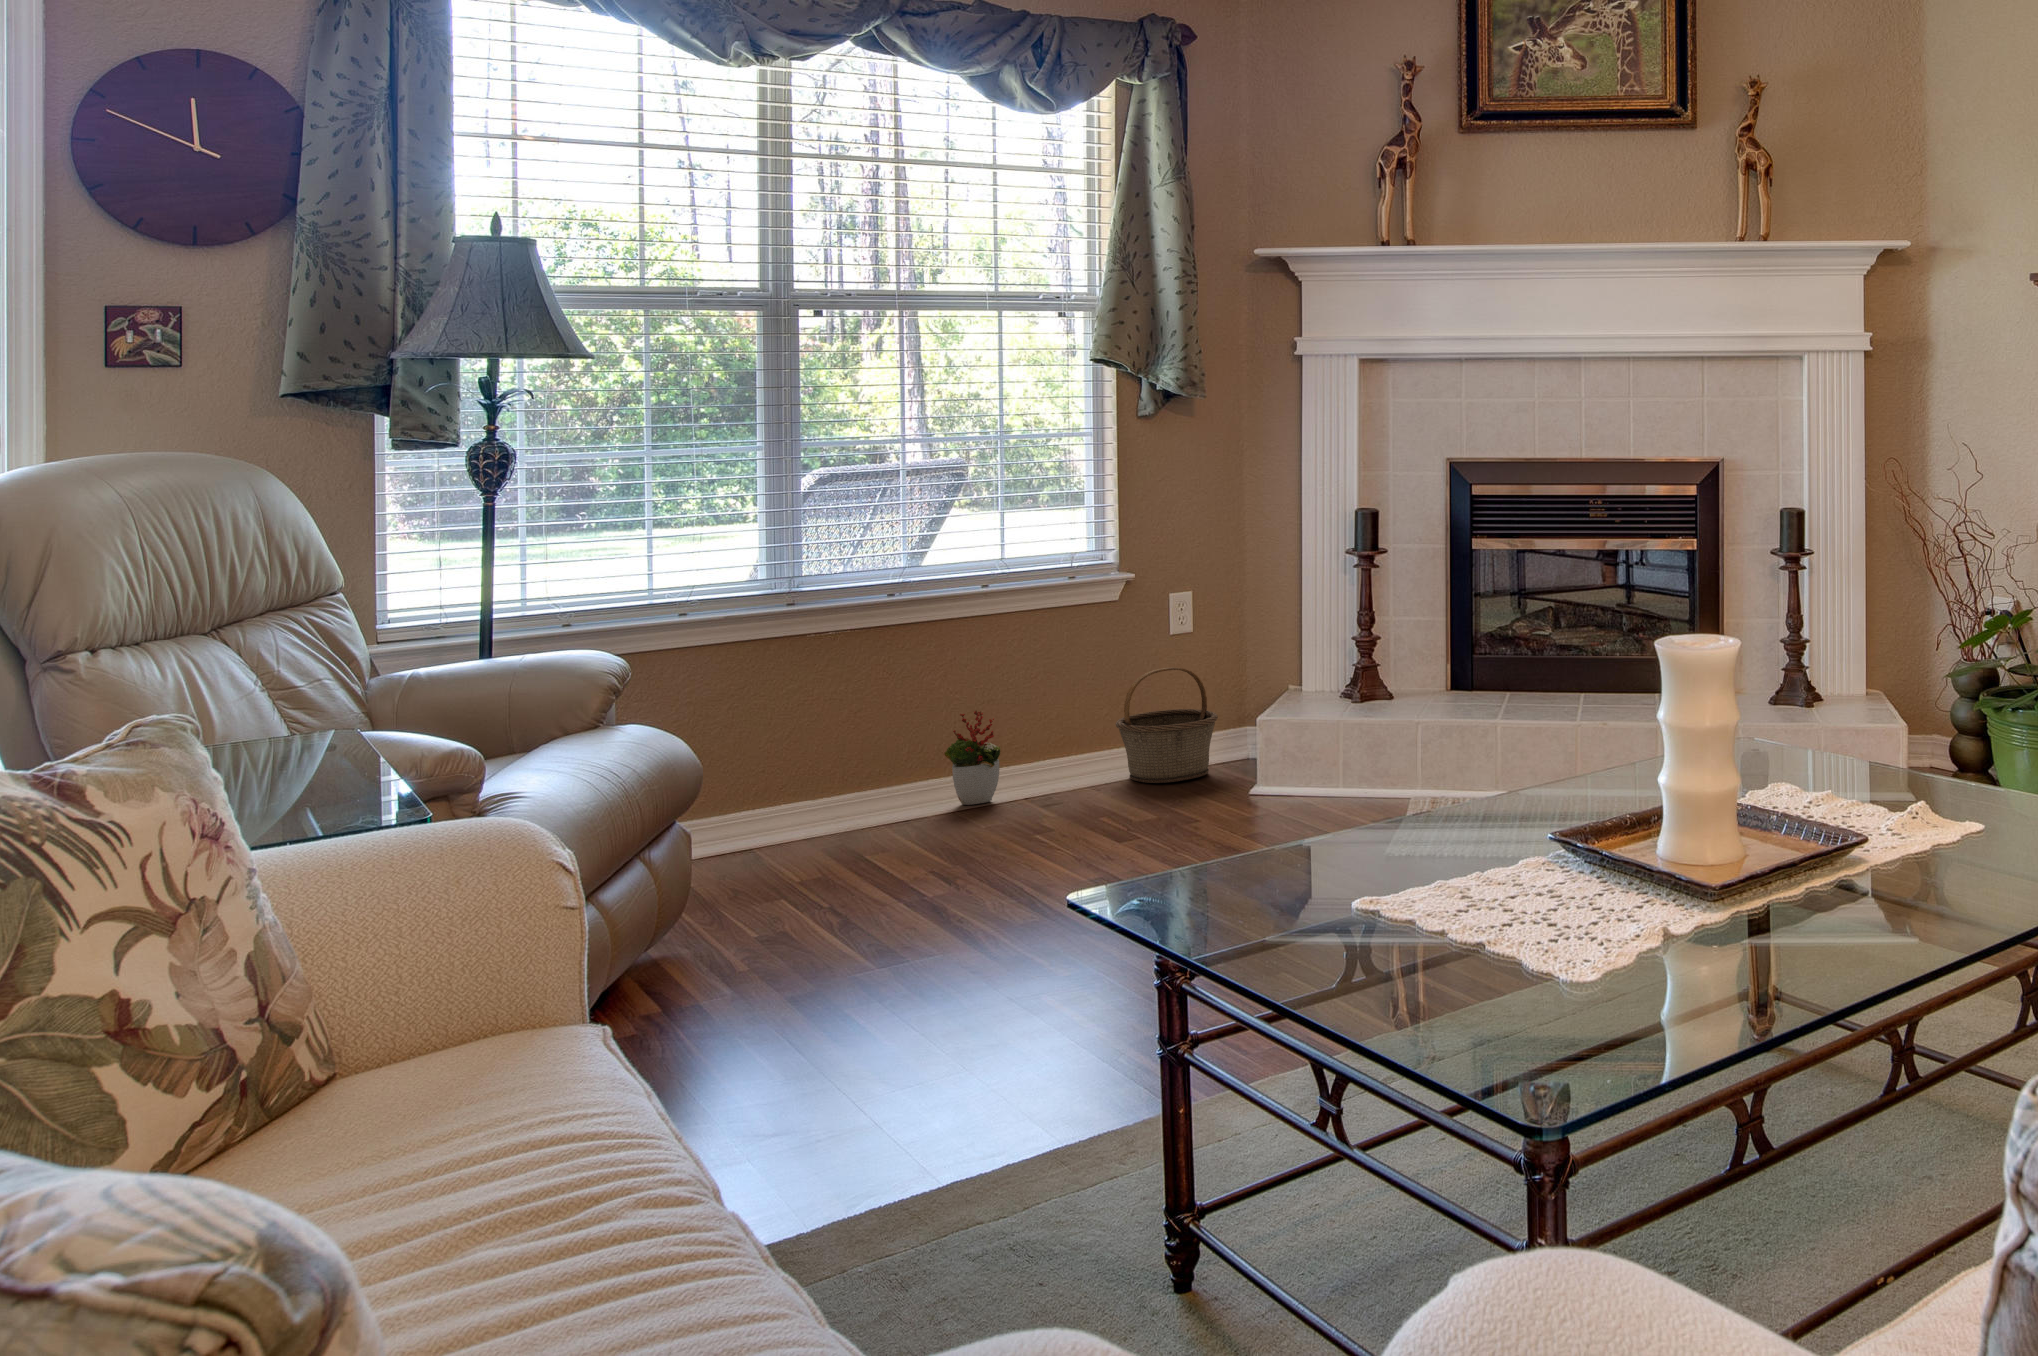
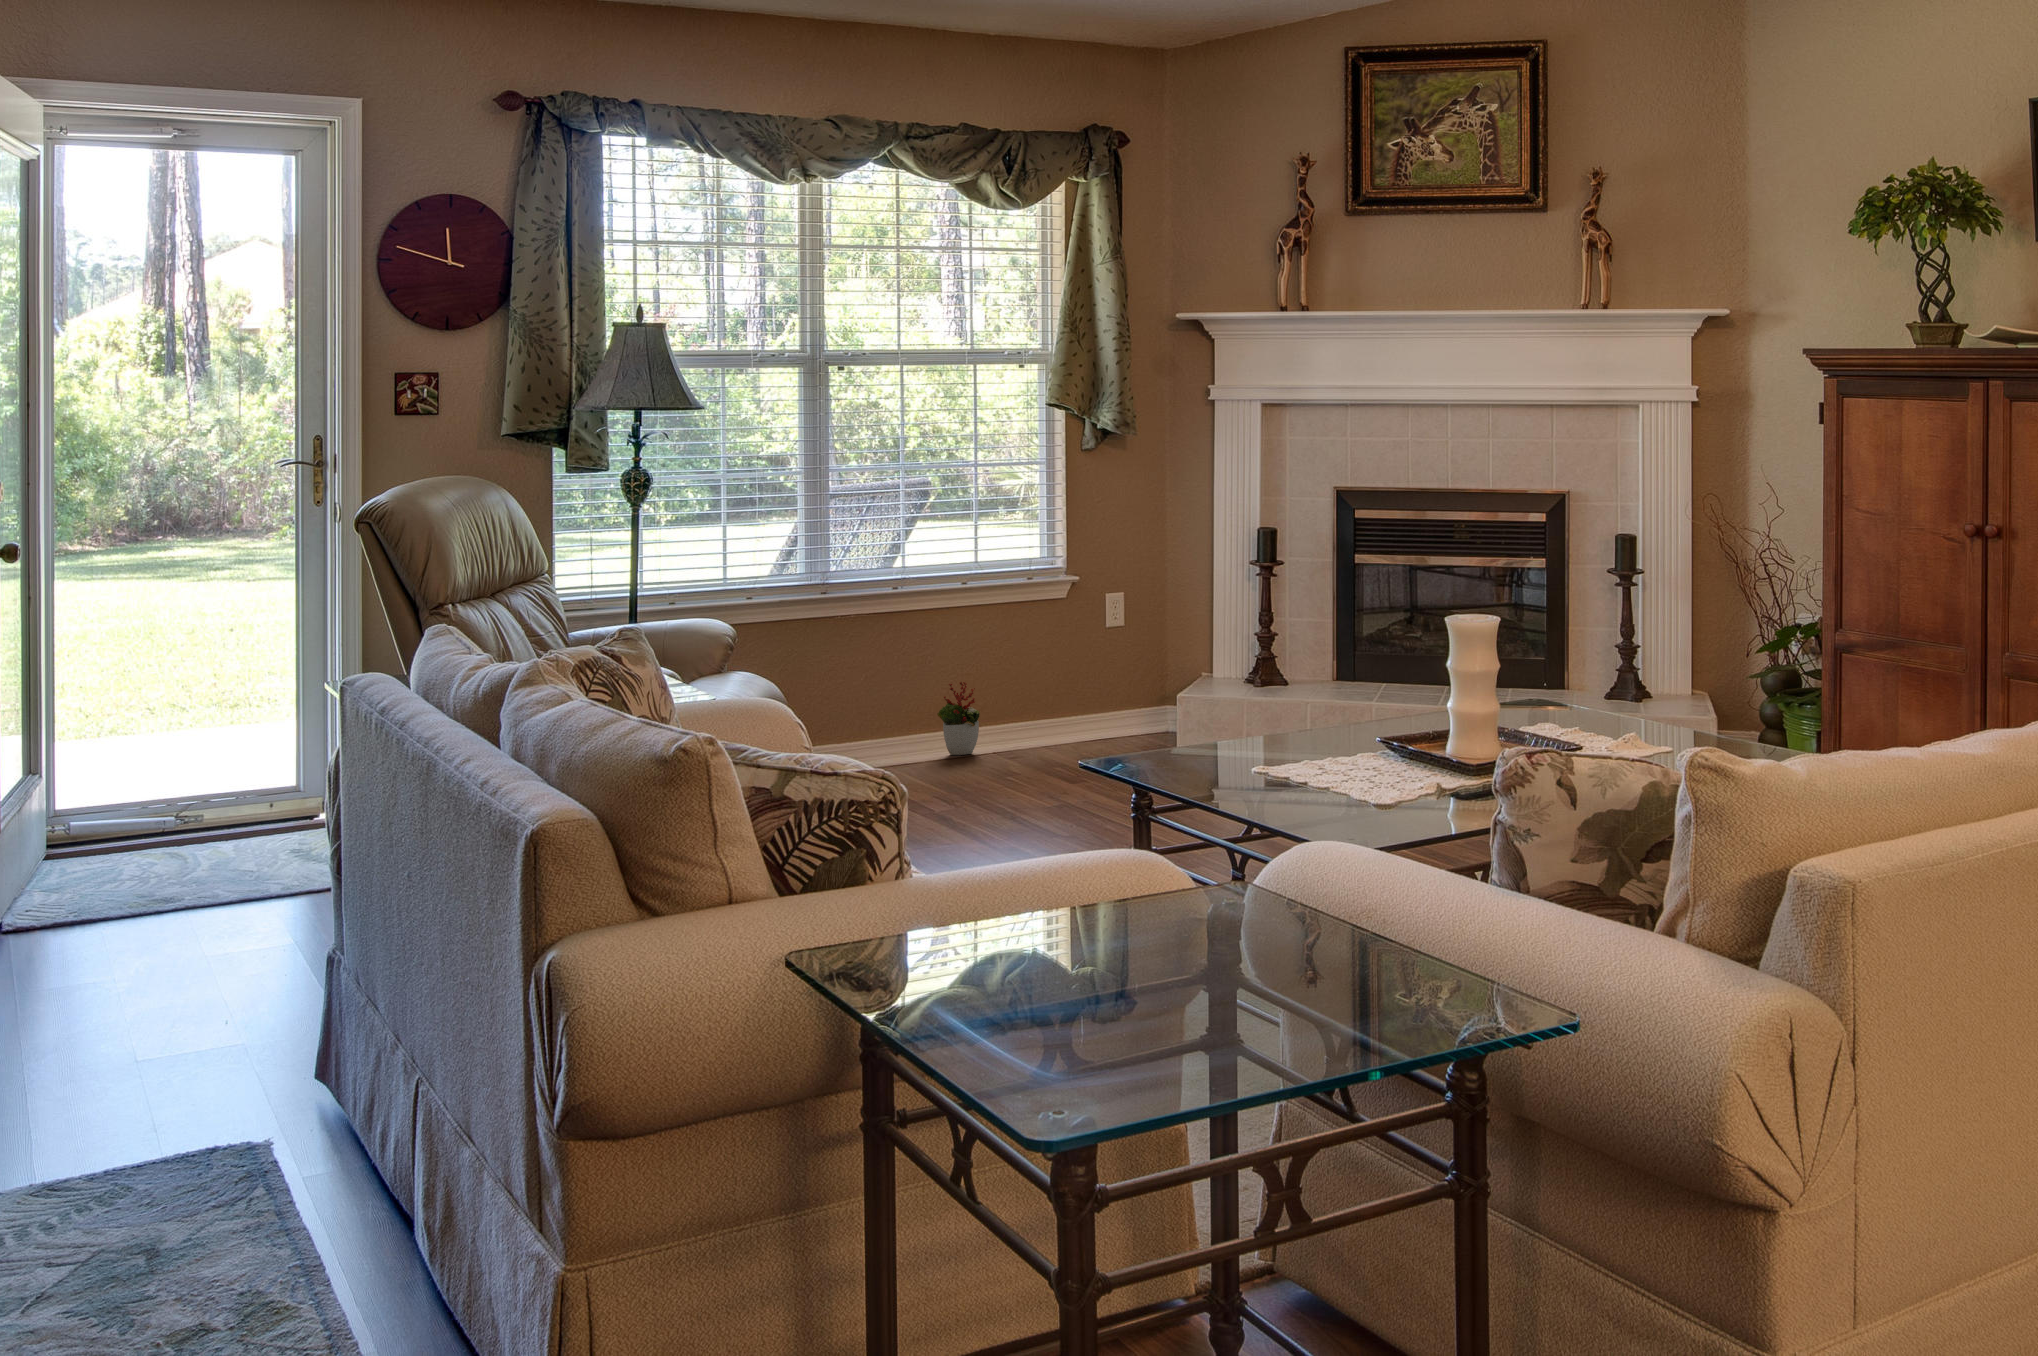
basket: present [1116,667,1218,783] -> none [1068,654,1150,746]

